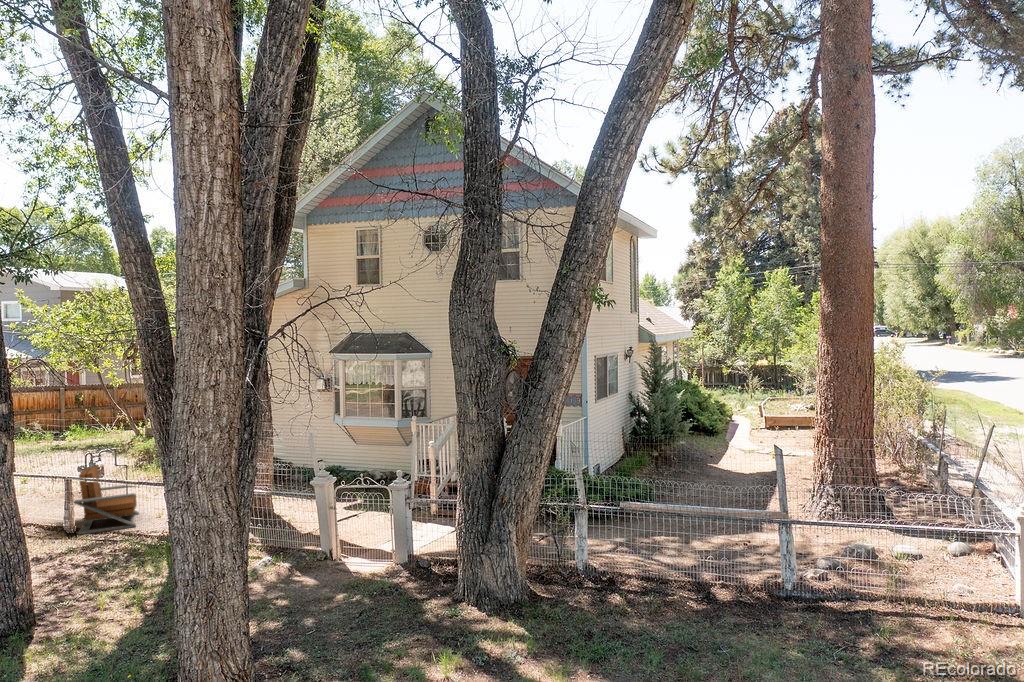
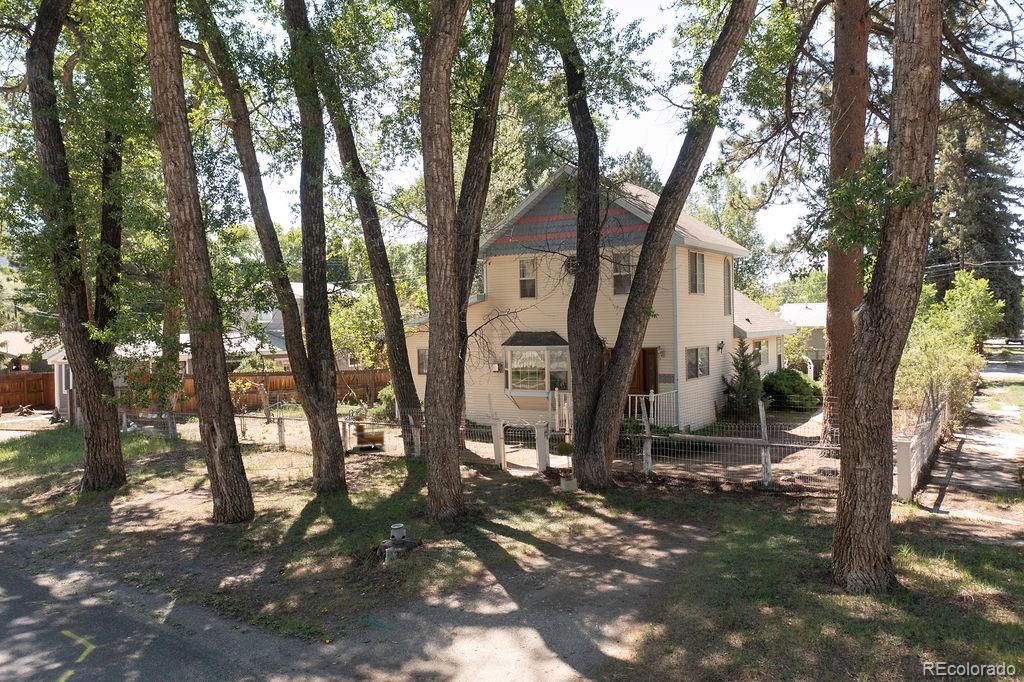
potted tree: none [434,521,471,611] -> present [557,442,577,491]

